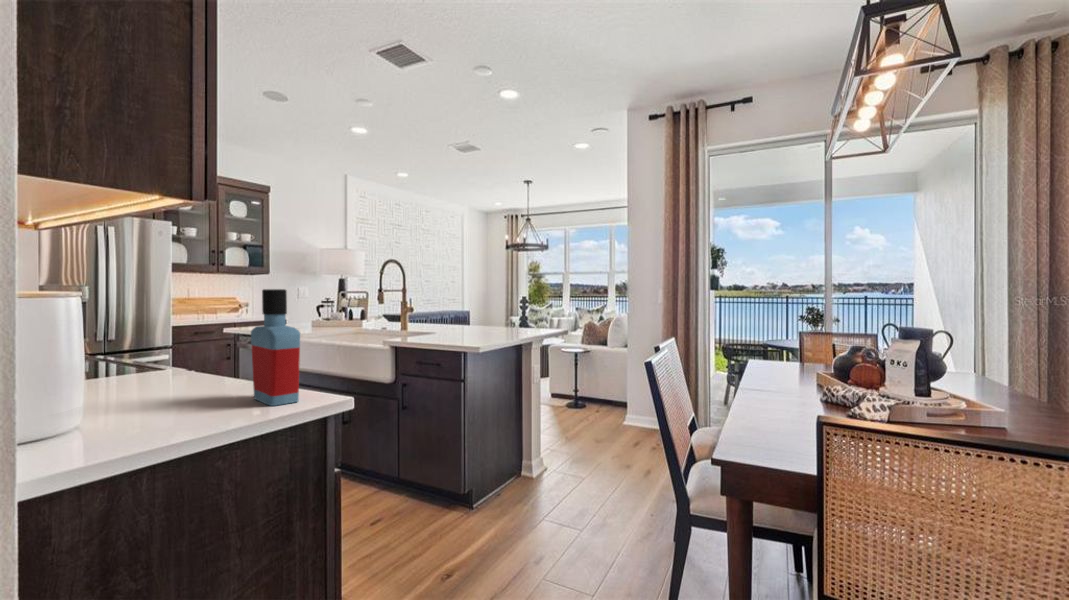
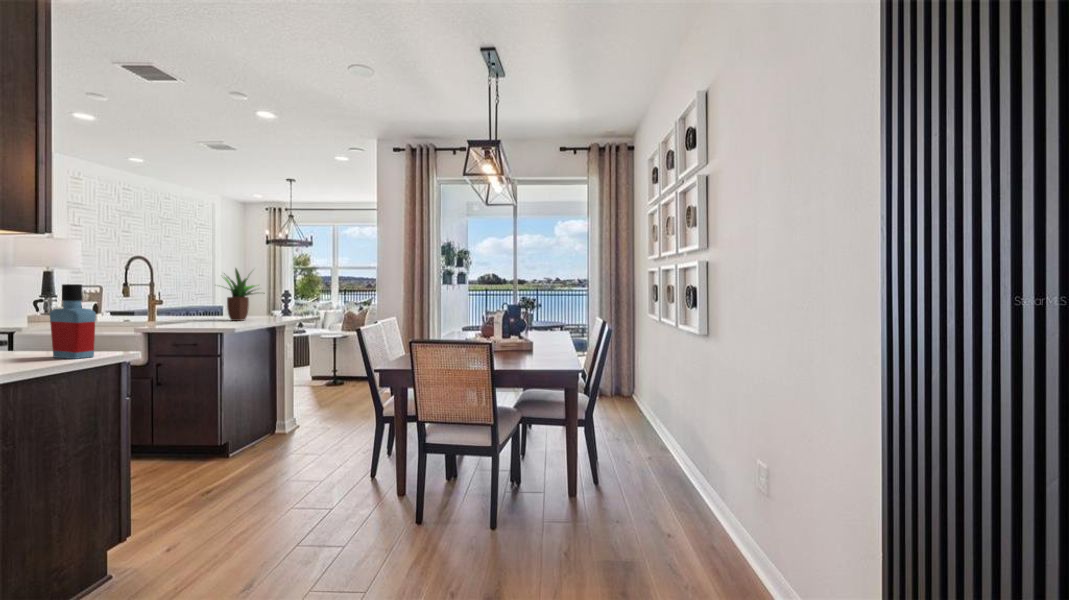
potted plant: none [458,269,514,334] -> present [224,269,255,321]

